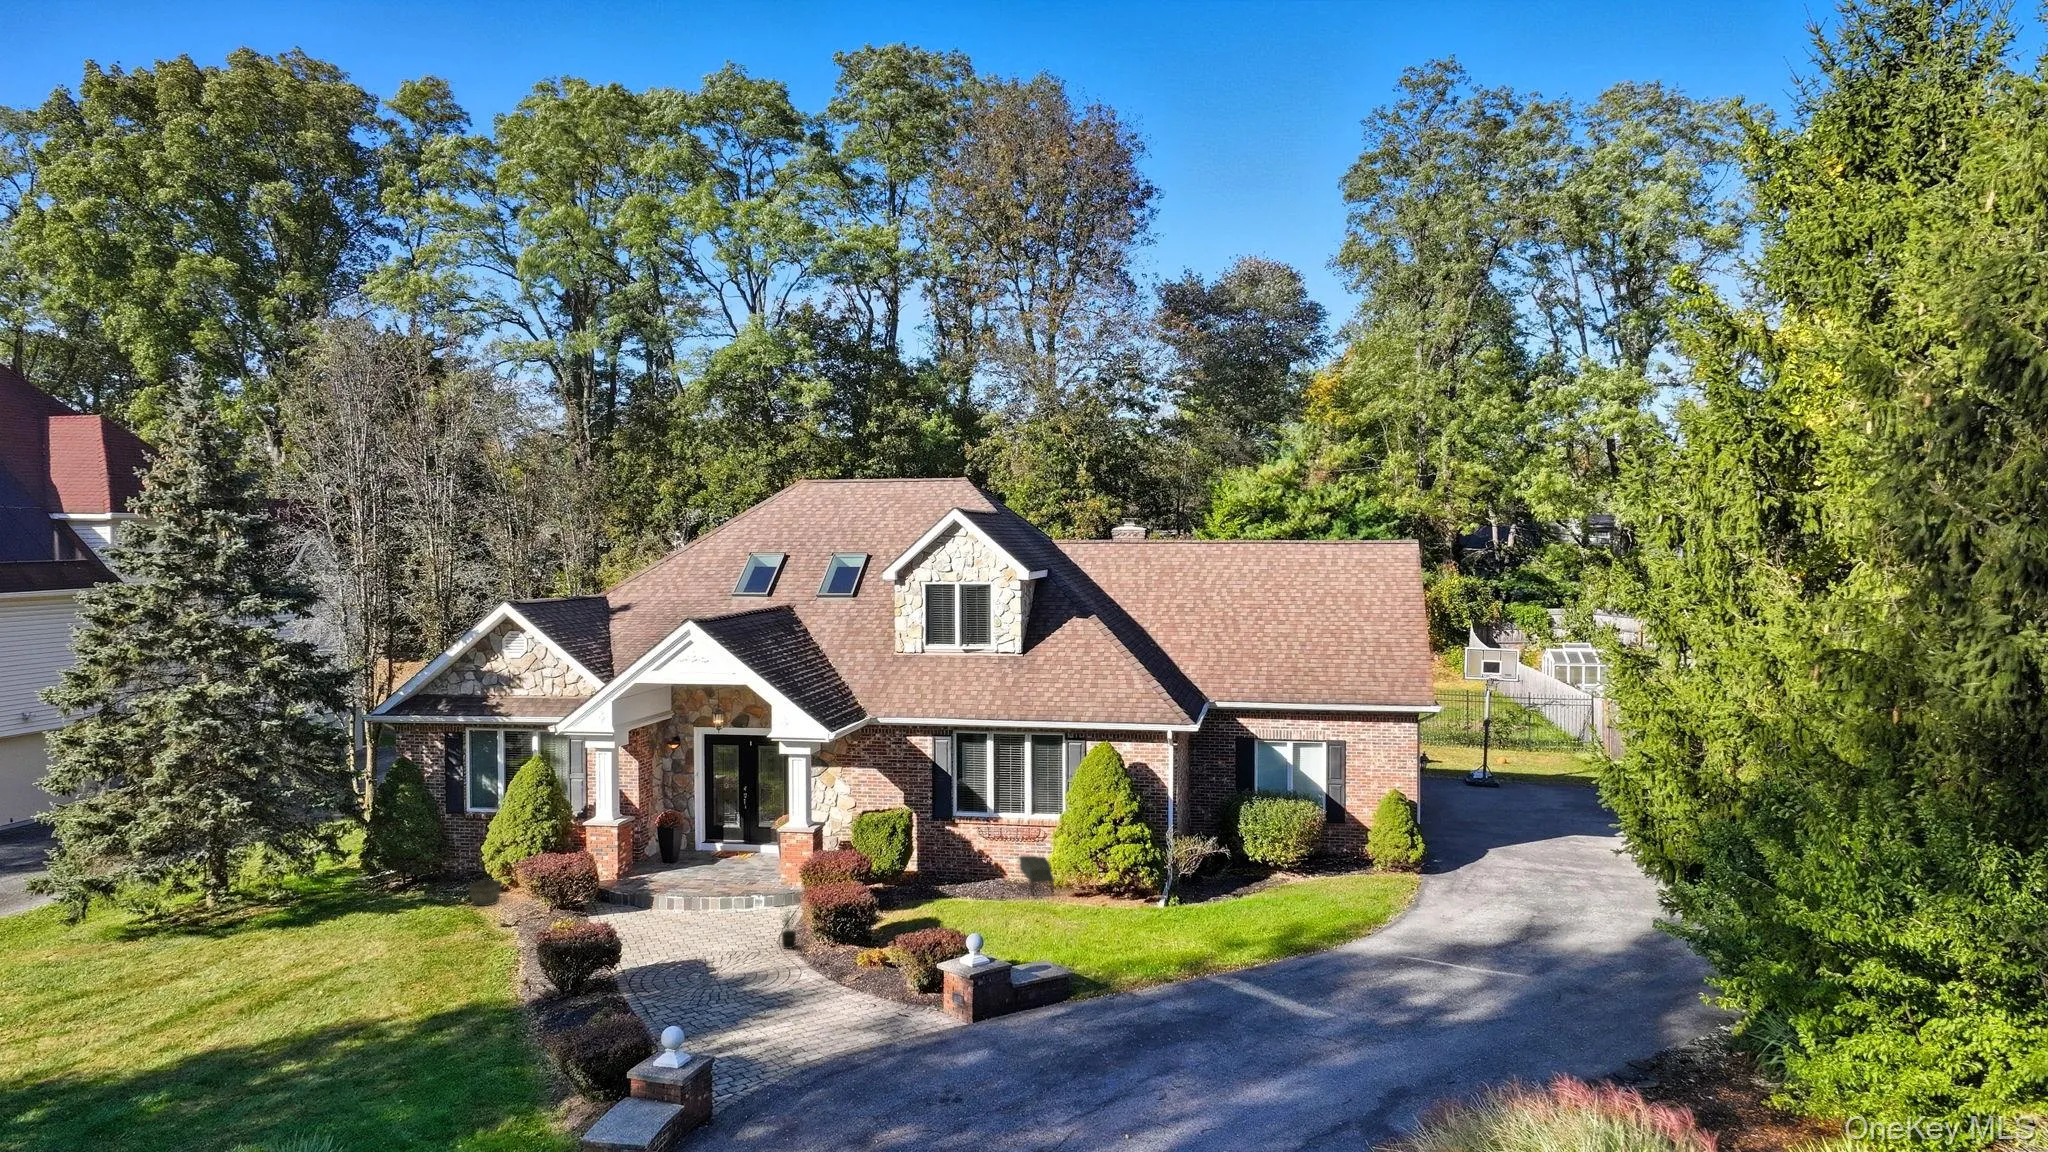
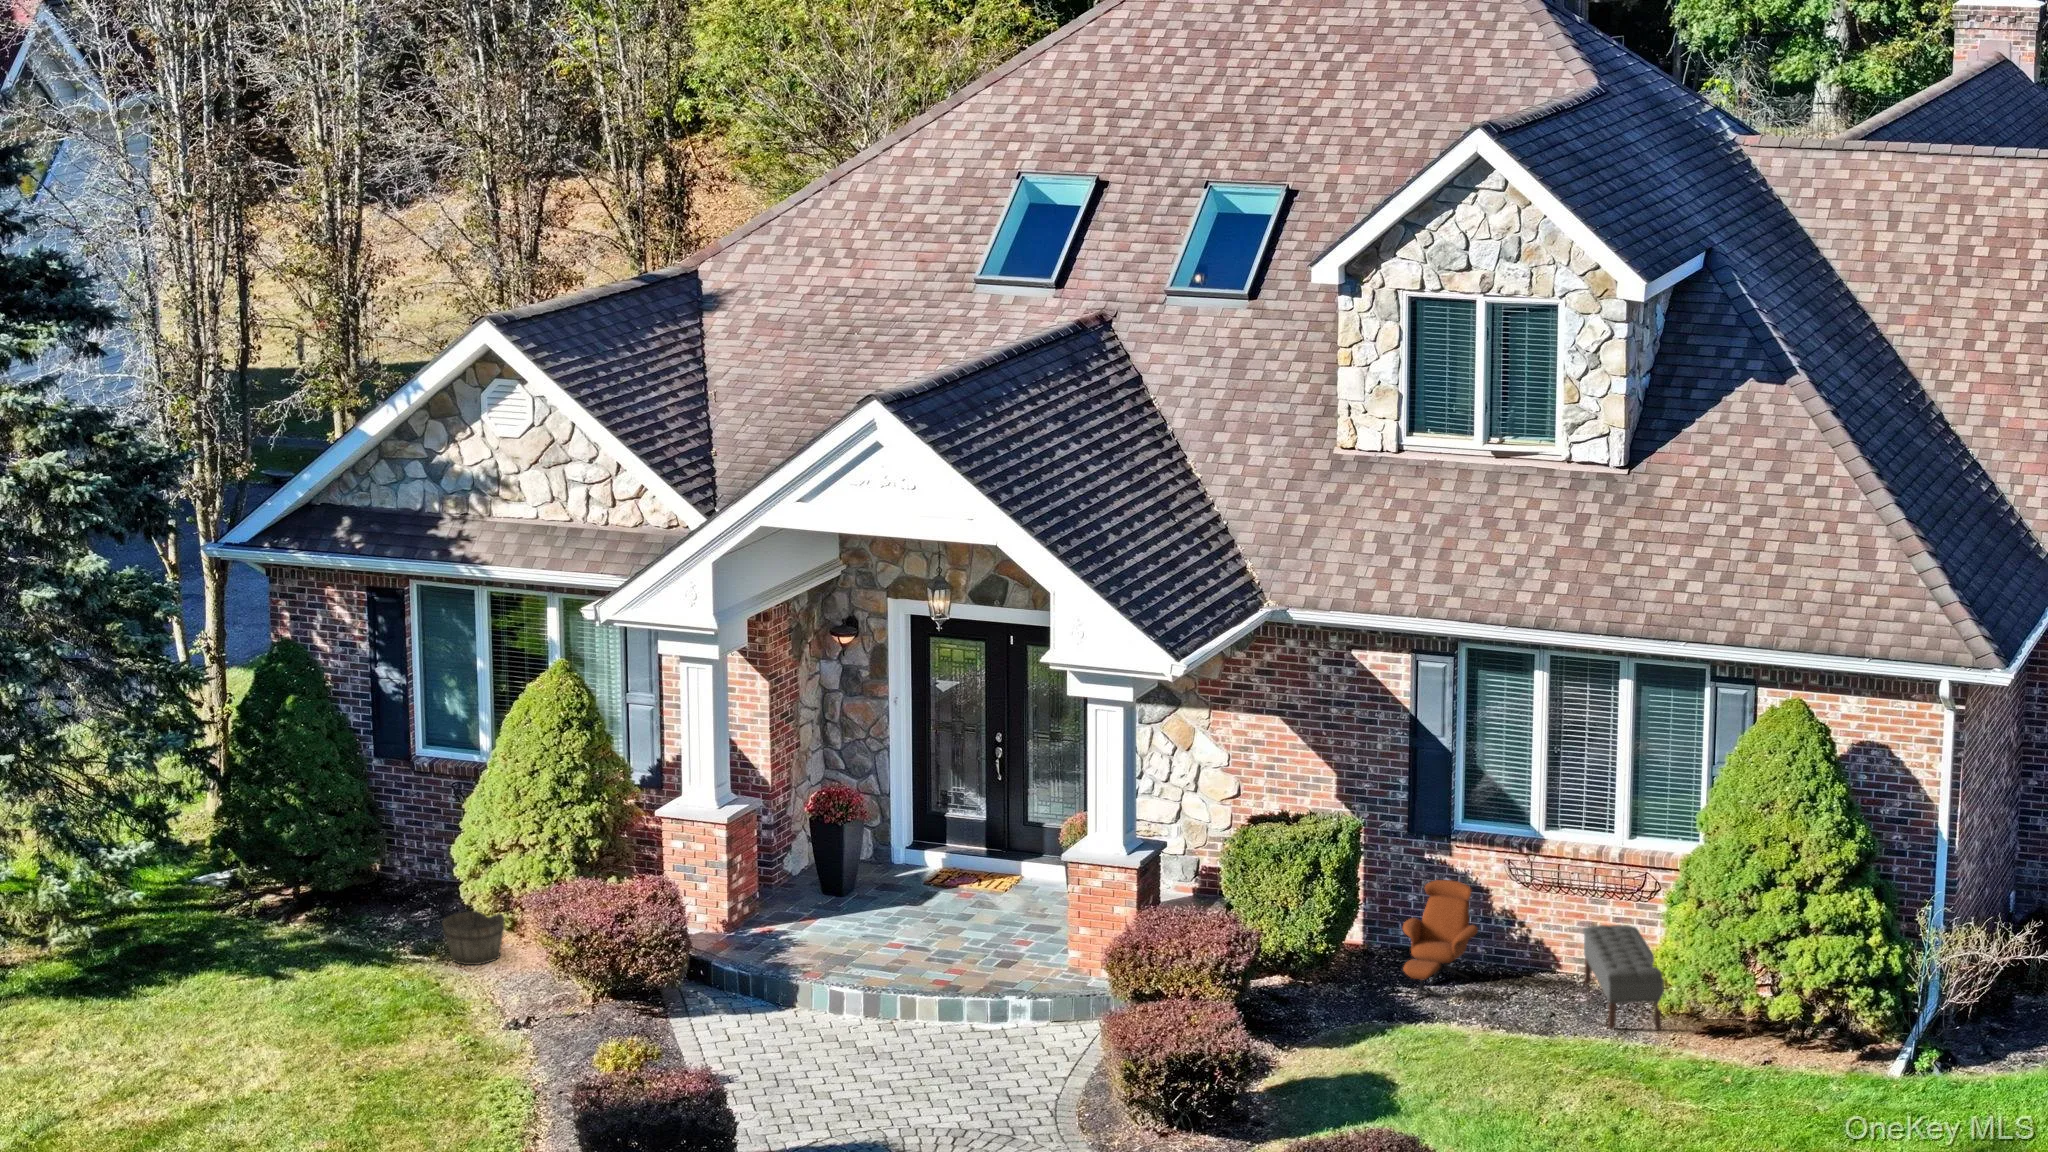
lounge chair: none [937,838,972,892] -> present [1402,880,1478,999]
potted plant: present [781,910,796,949] -> none [1061,1030,1109,1124]

